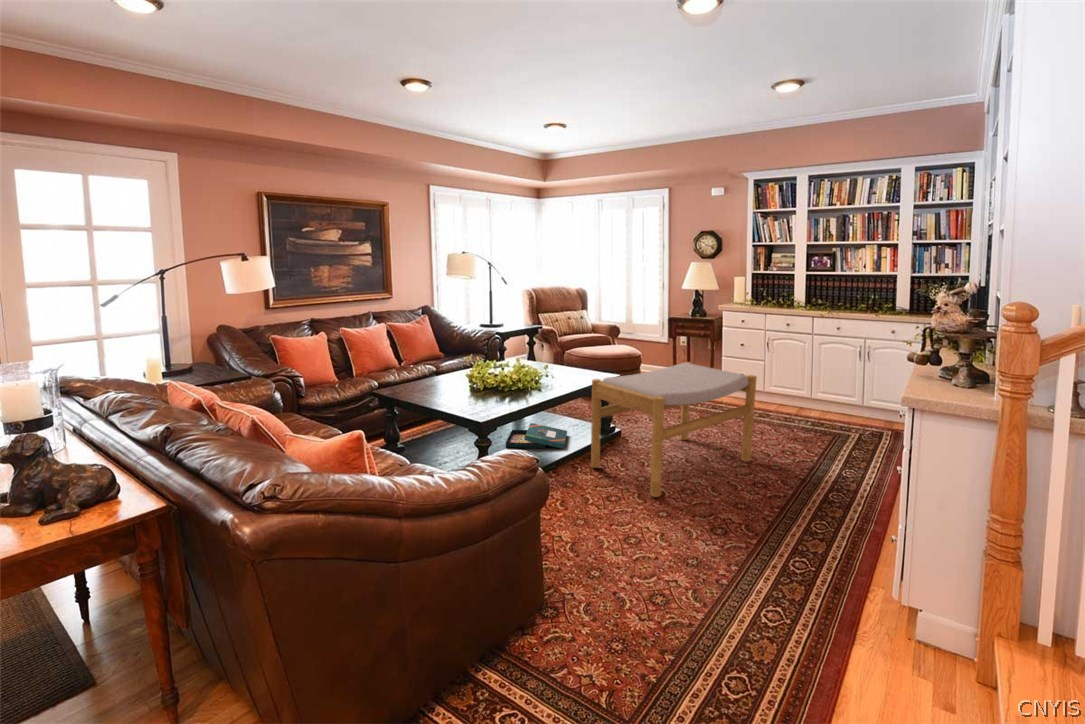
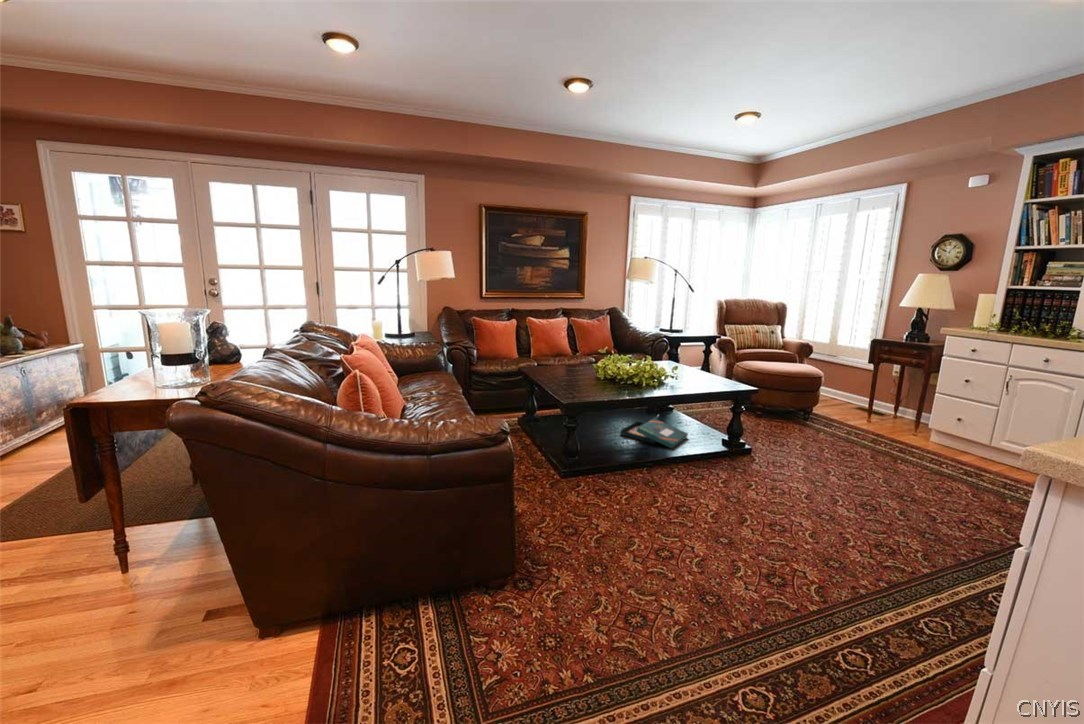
footstool: present [591,362,757,497] -> none [688,383,919,520]

